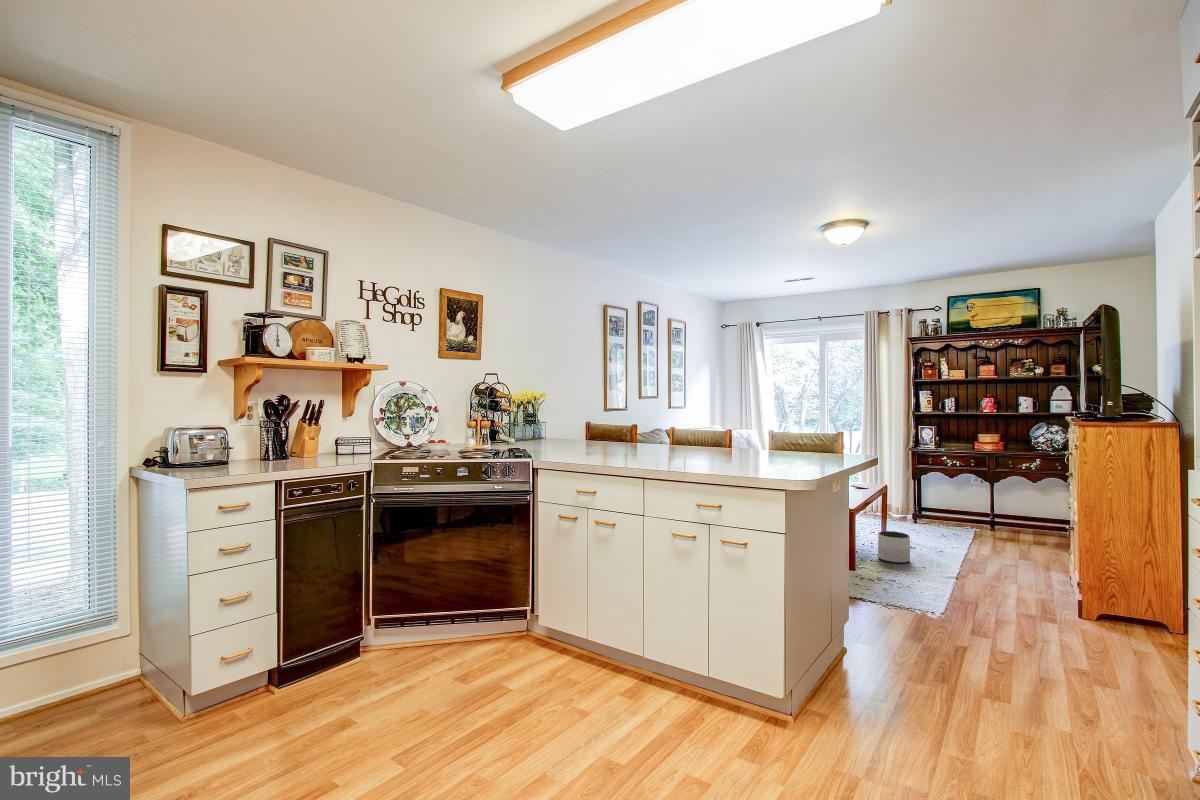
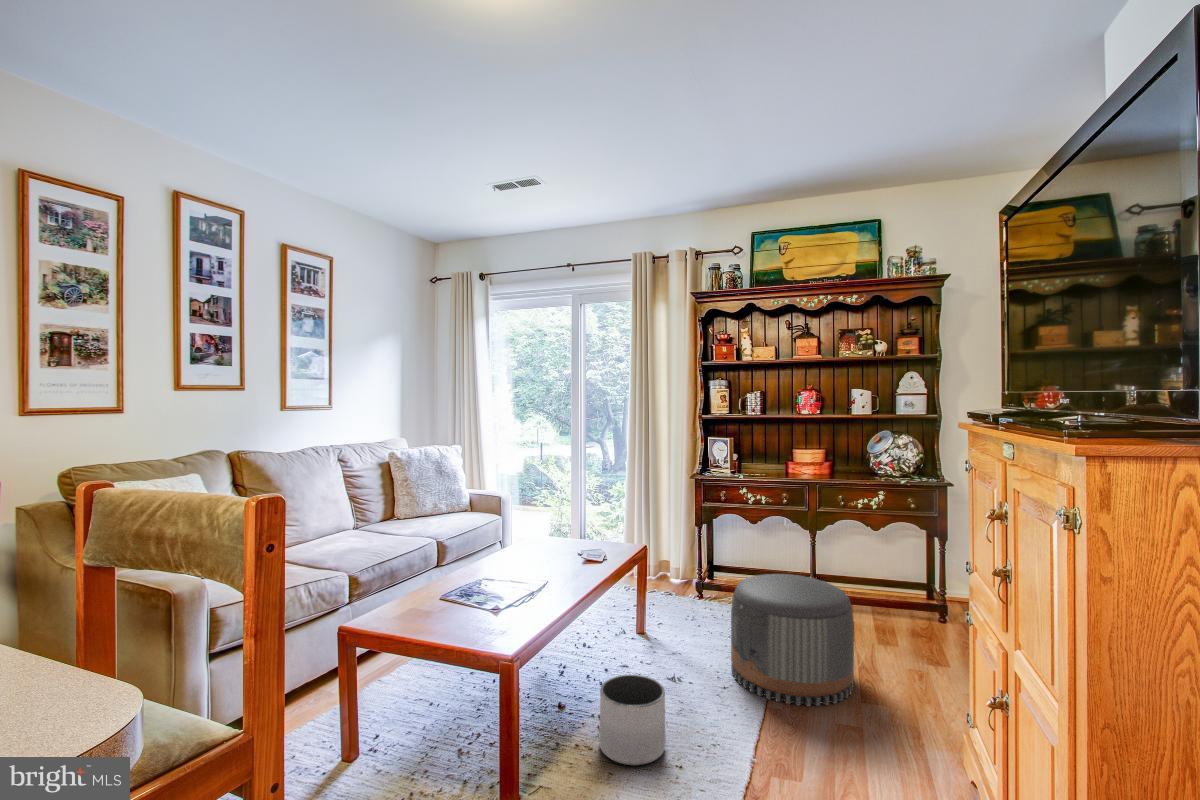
pouf: none [939,498,1010,557] -> present [731,574,854,706]

